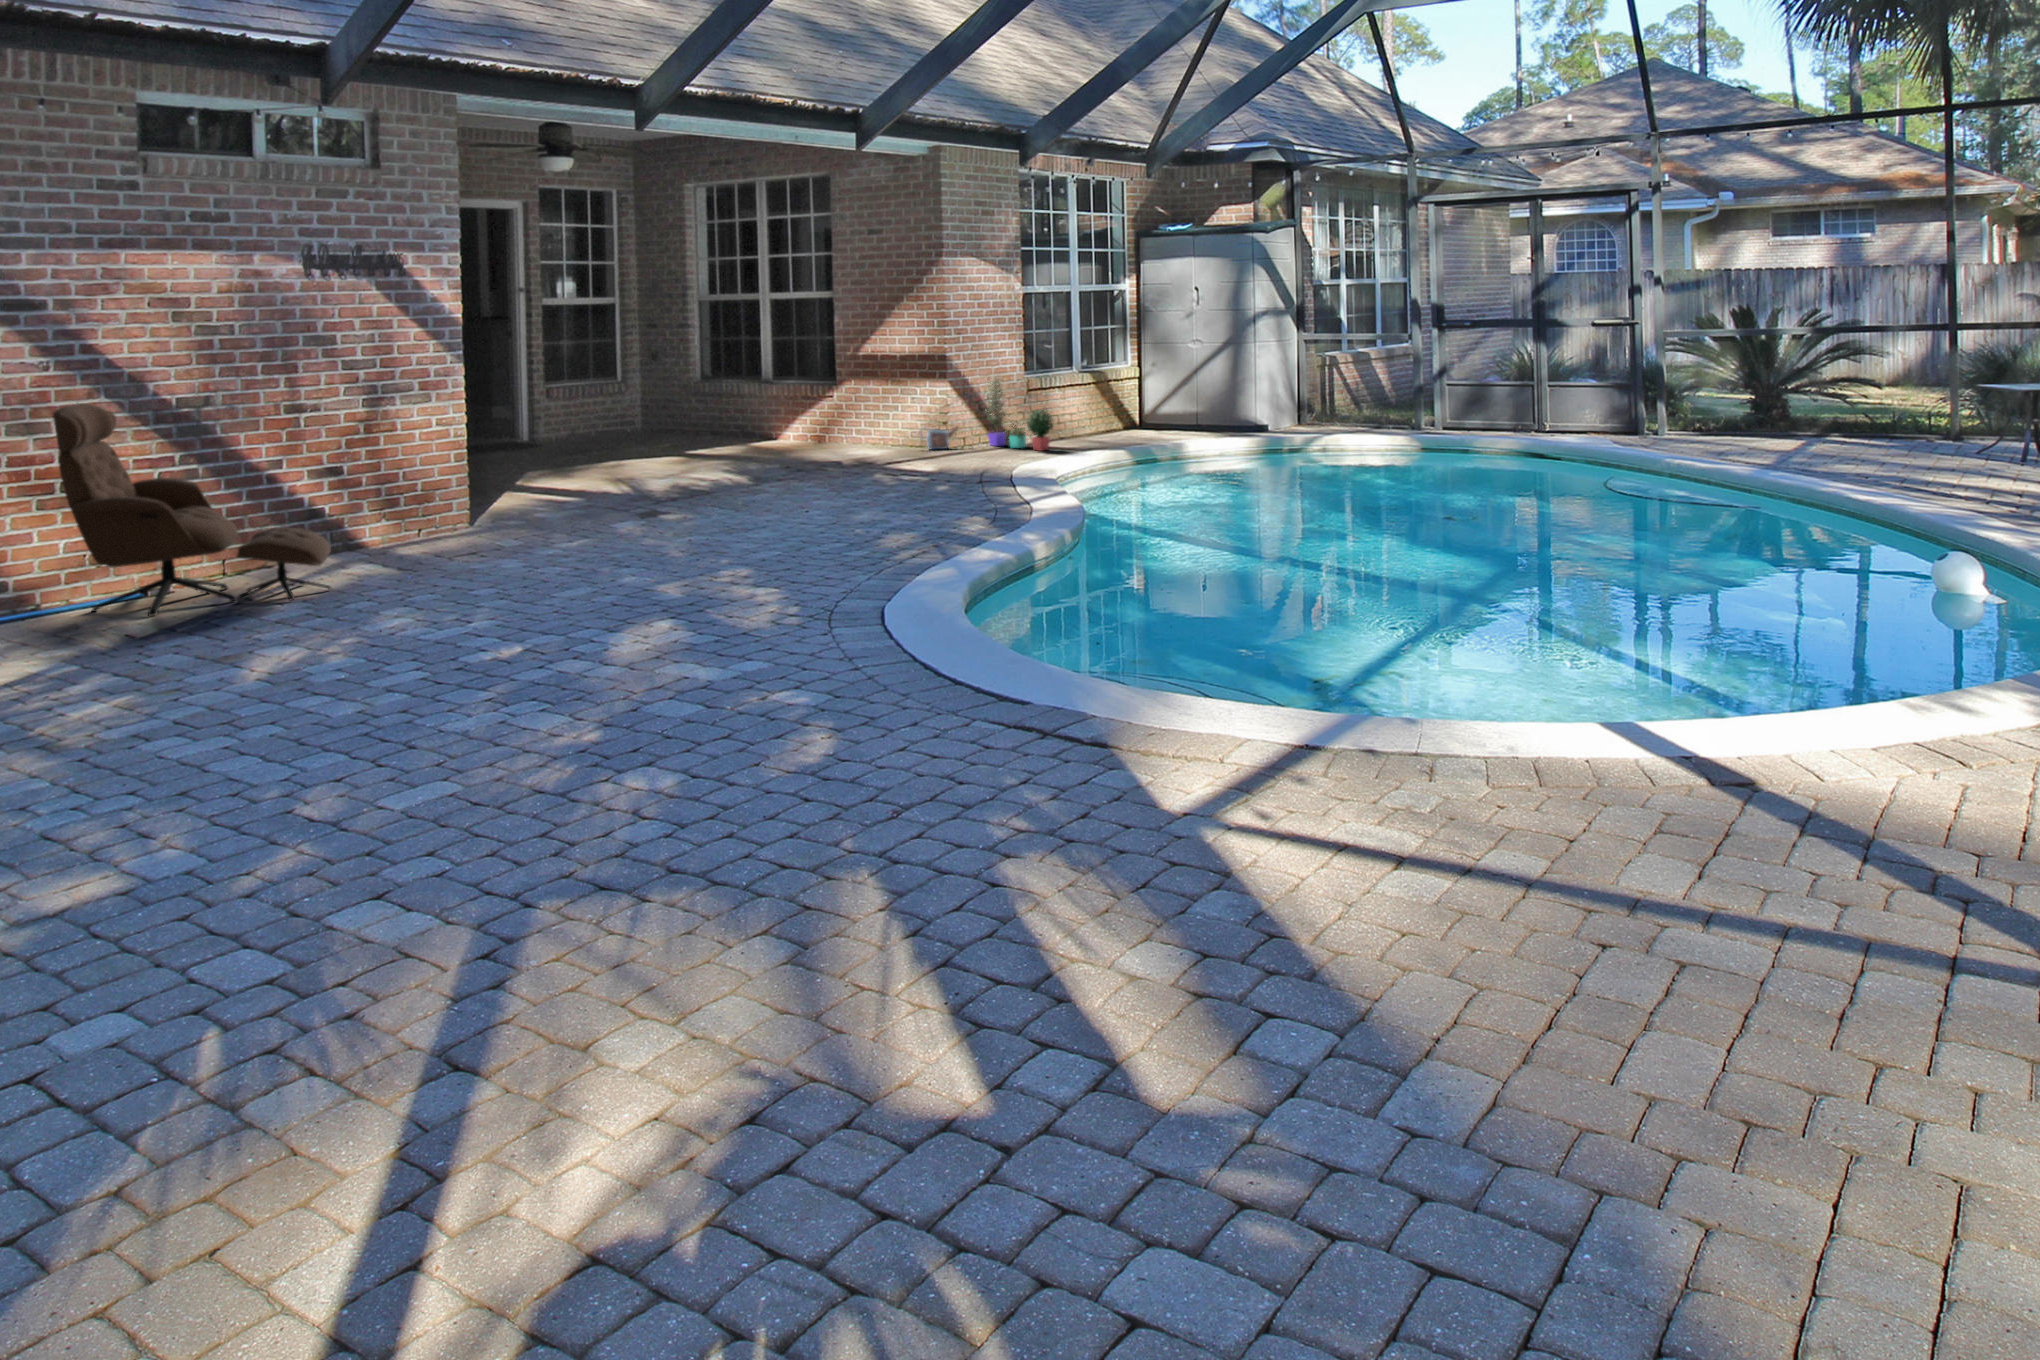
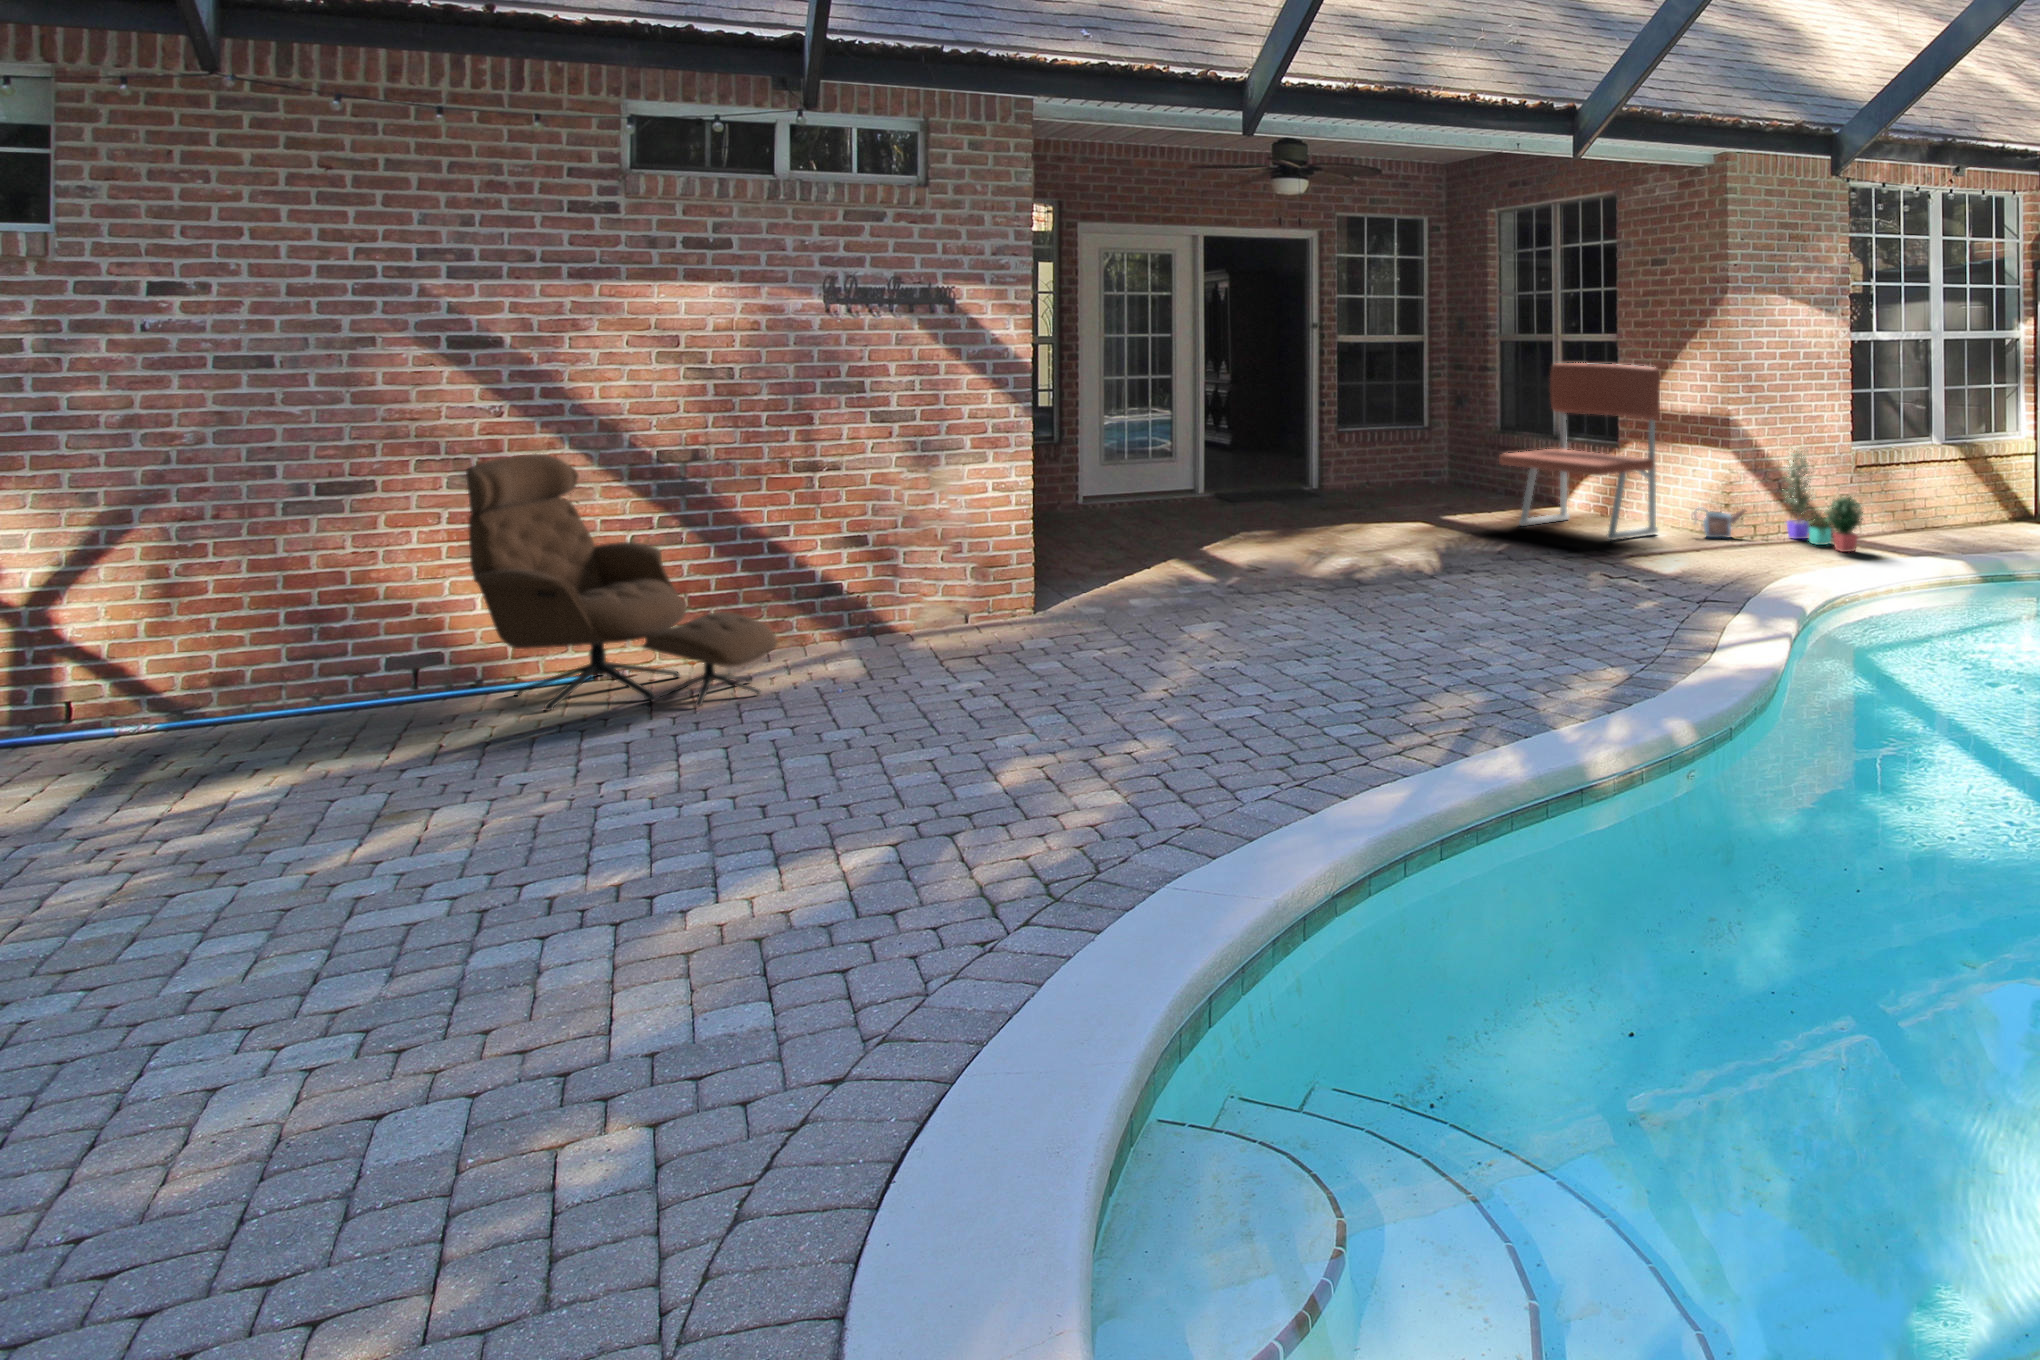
bench: none [757,319,891,456] -> present [1499,363,1660,540]

